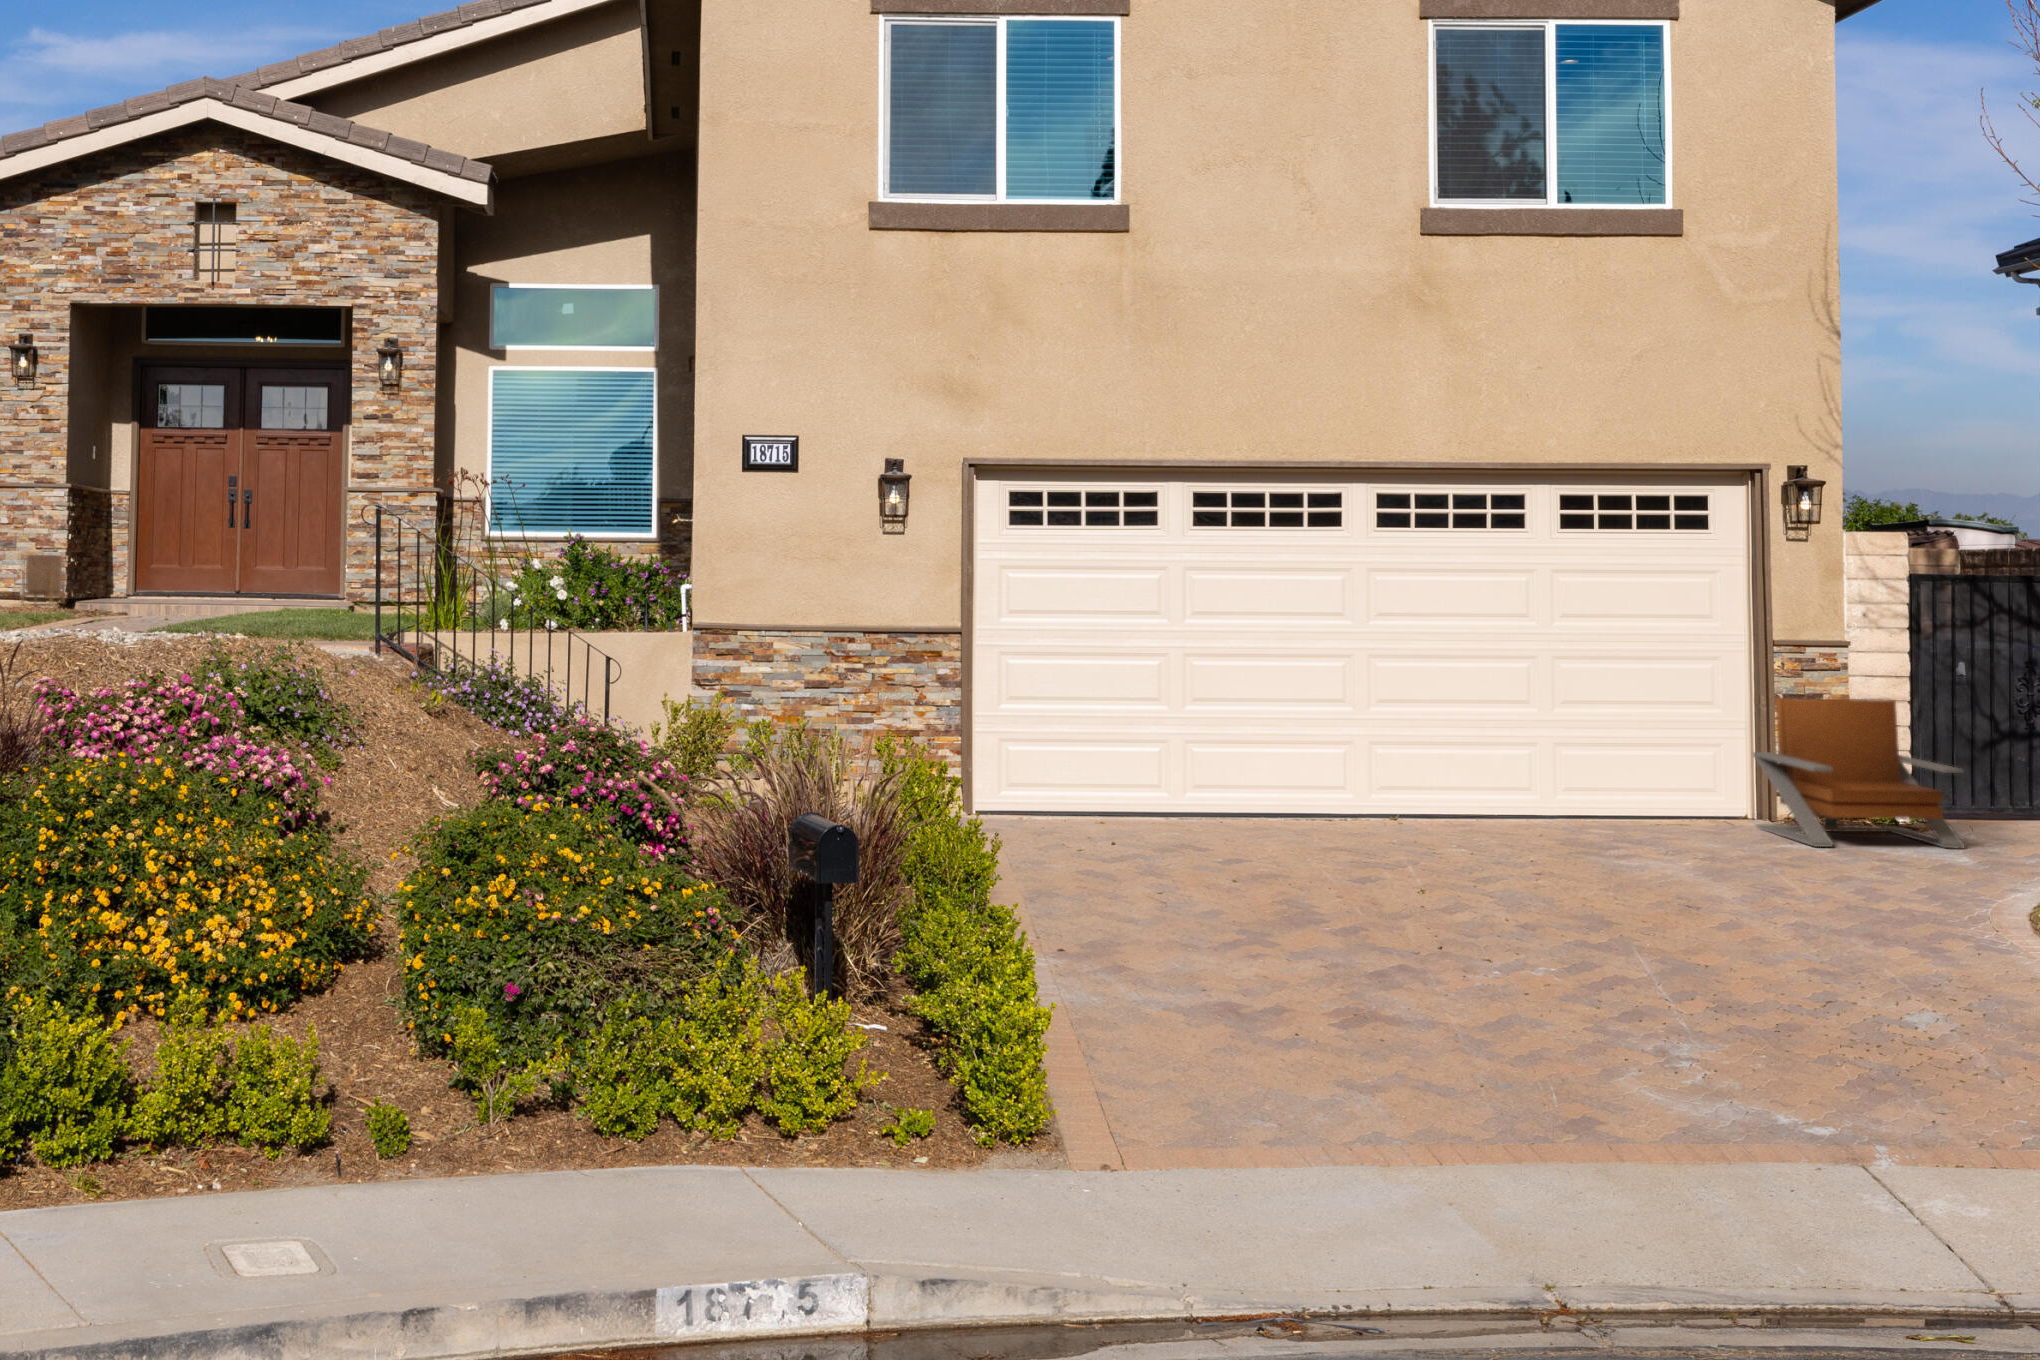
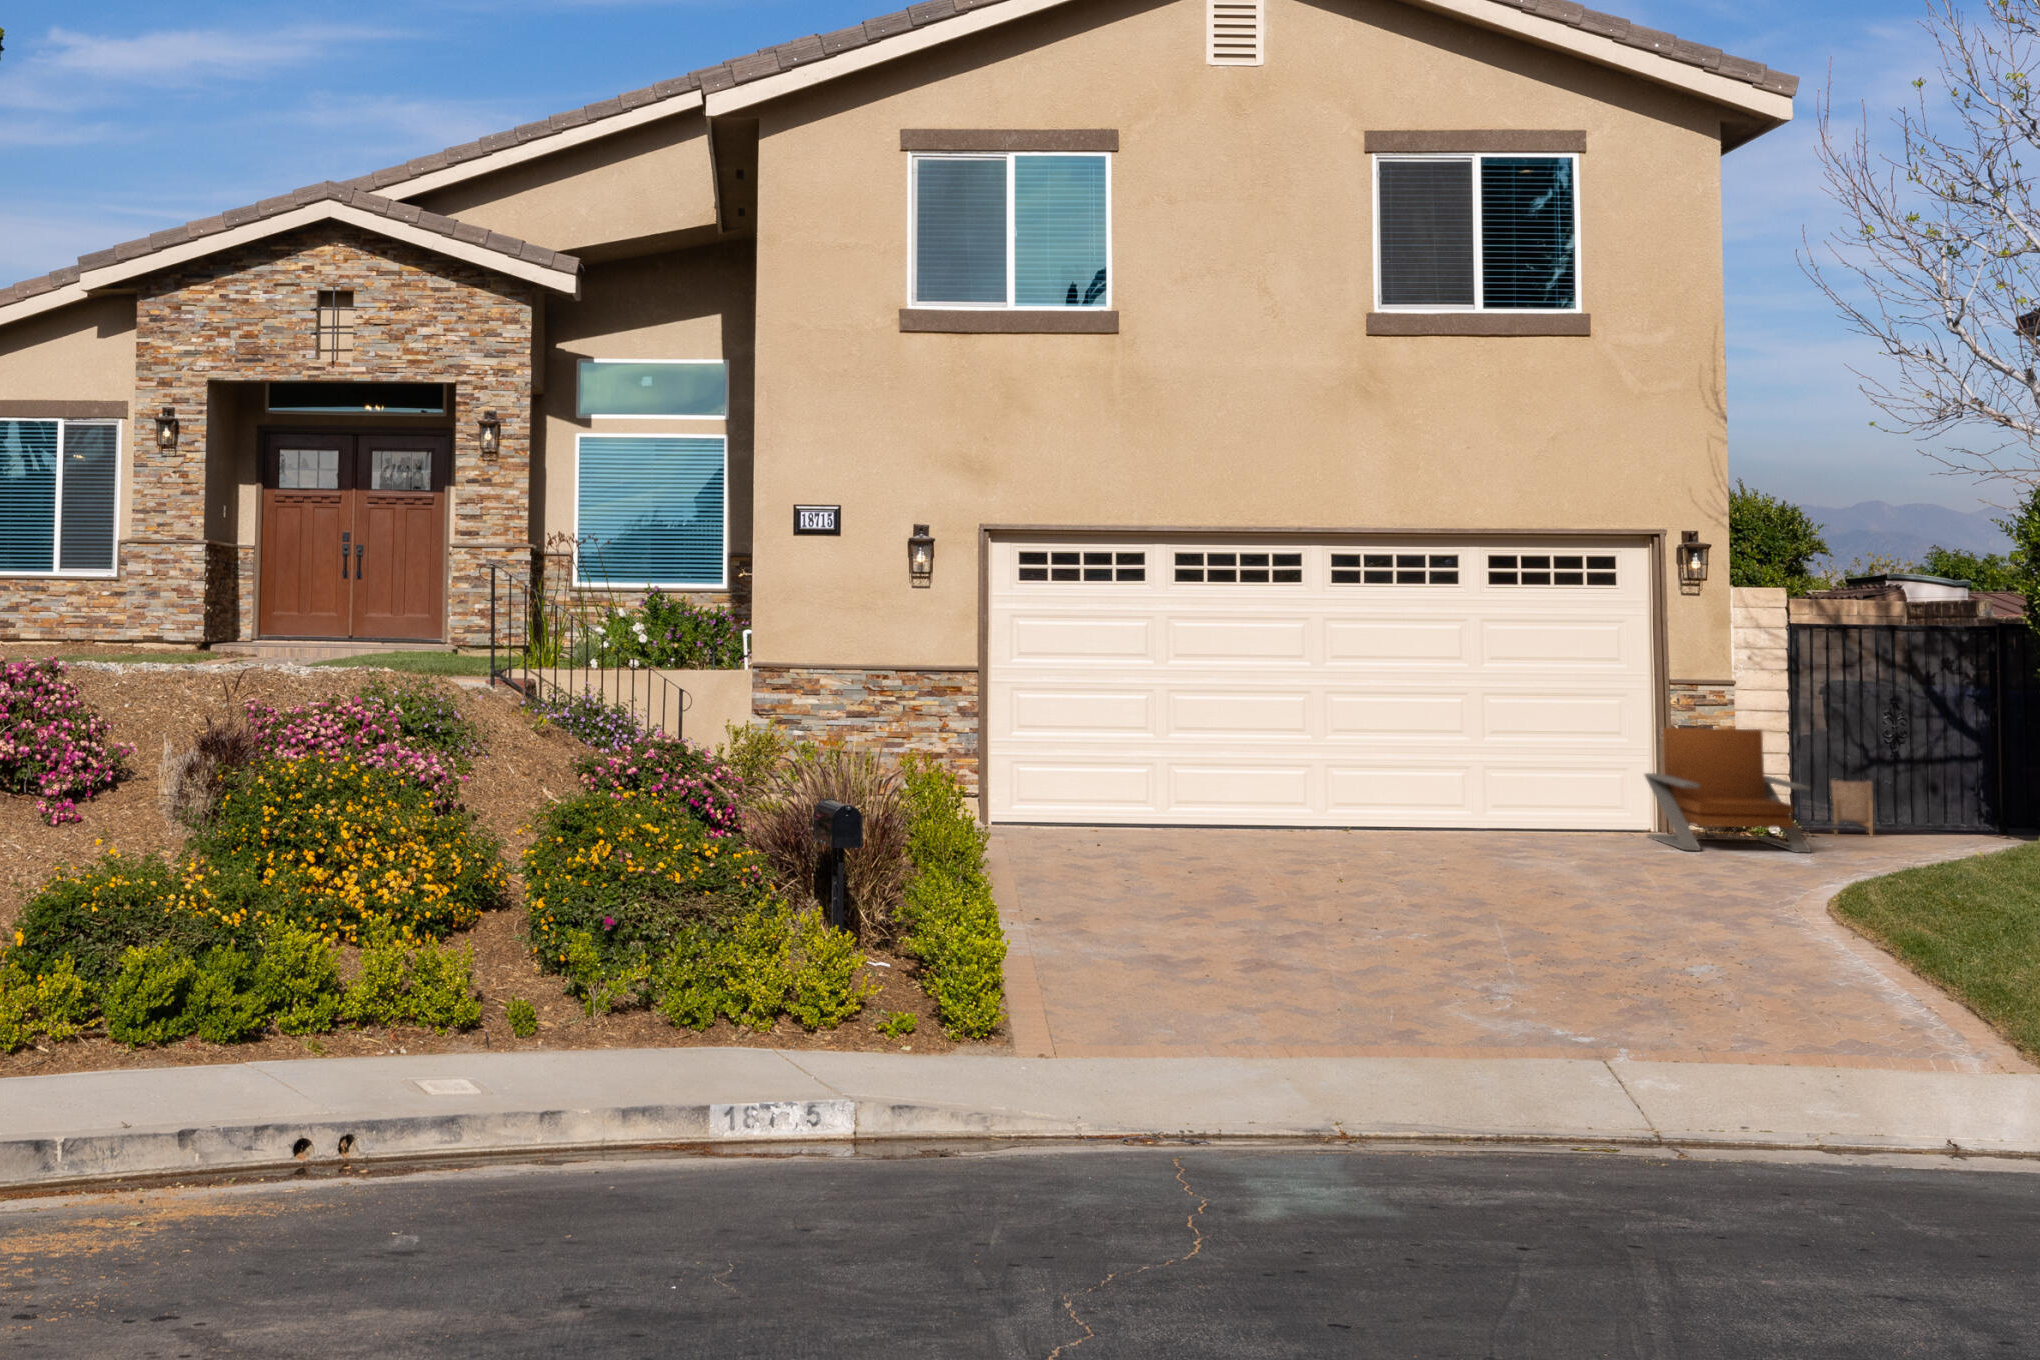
planter: present [21,555,65,605] -> present [1831,780,1873,836]

